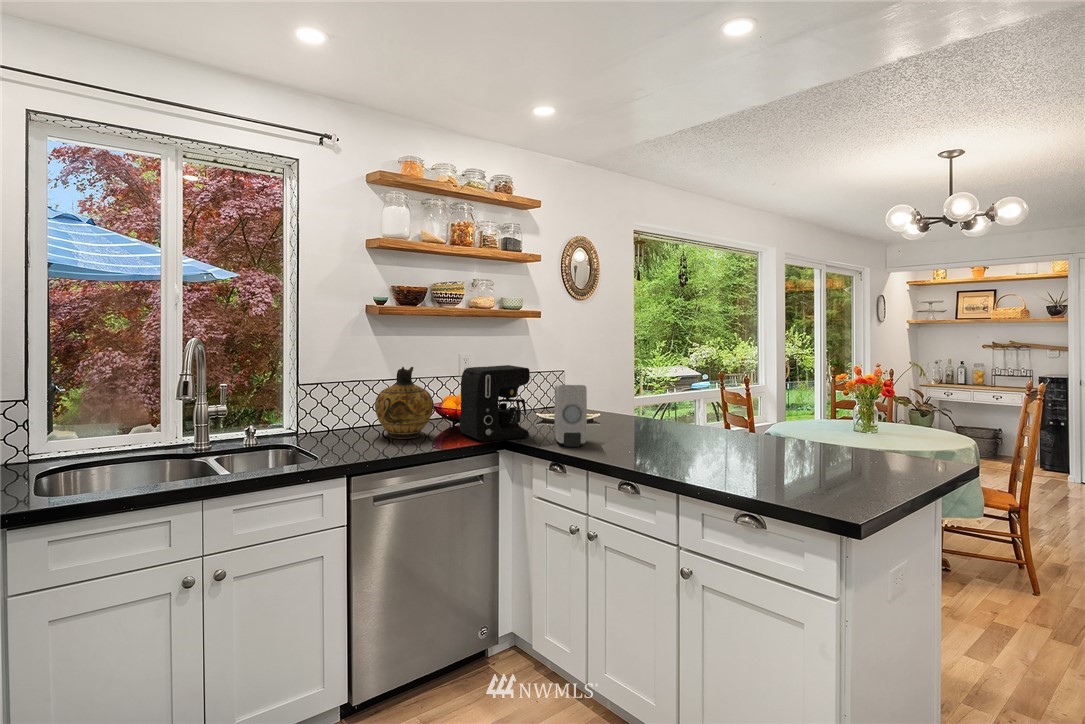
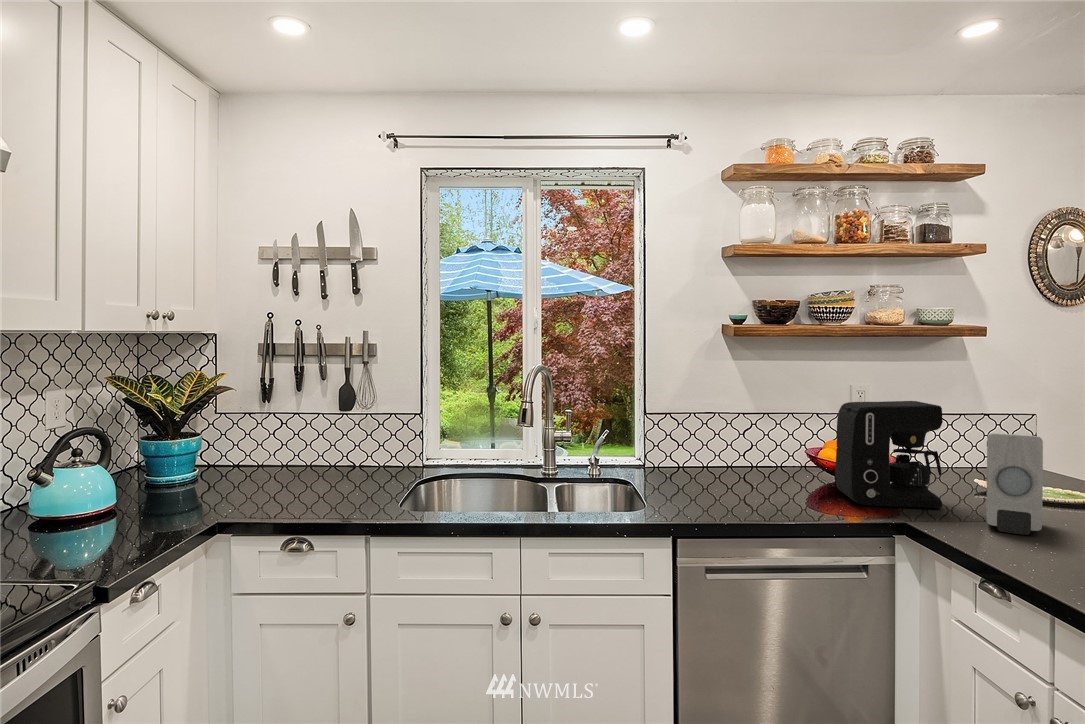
ceramic jug: present [375,367,434,439] -> none [722,398,797,489]

